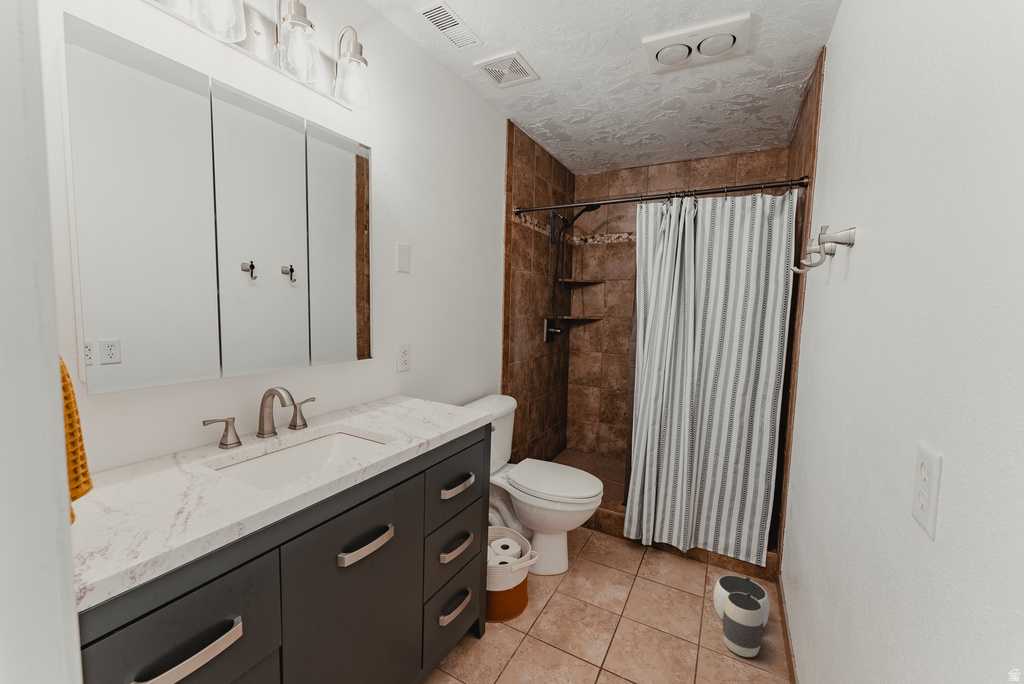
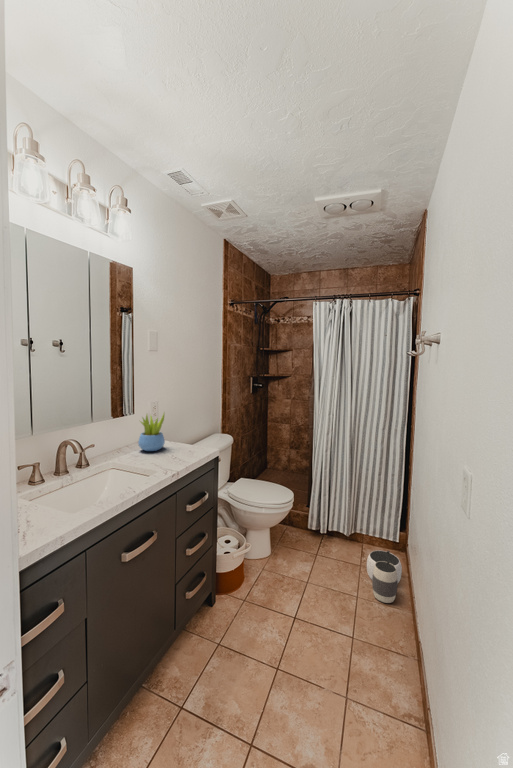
succulent plant: none [378,354,416,411] -> present [138,414,165,451]

